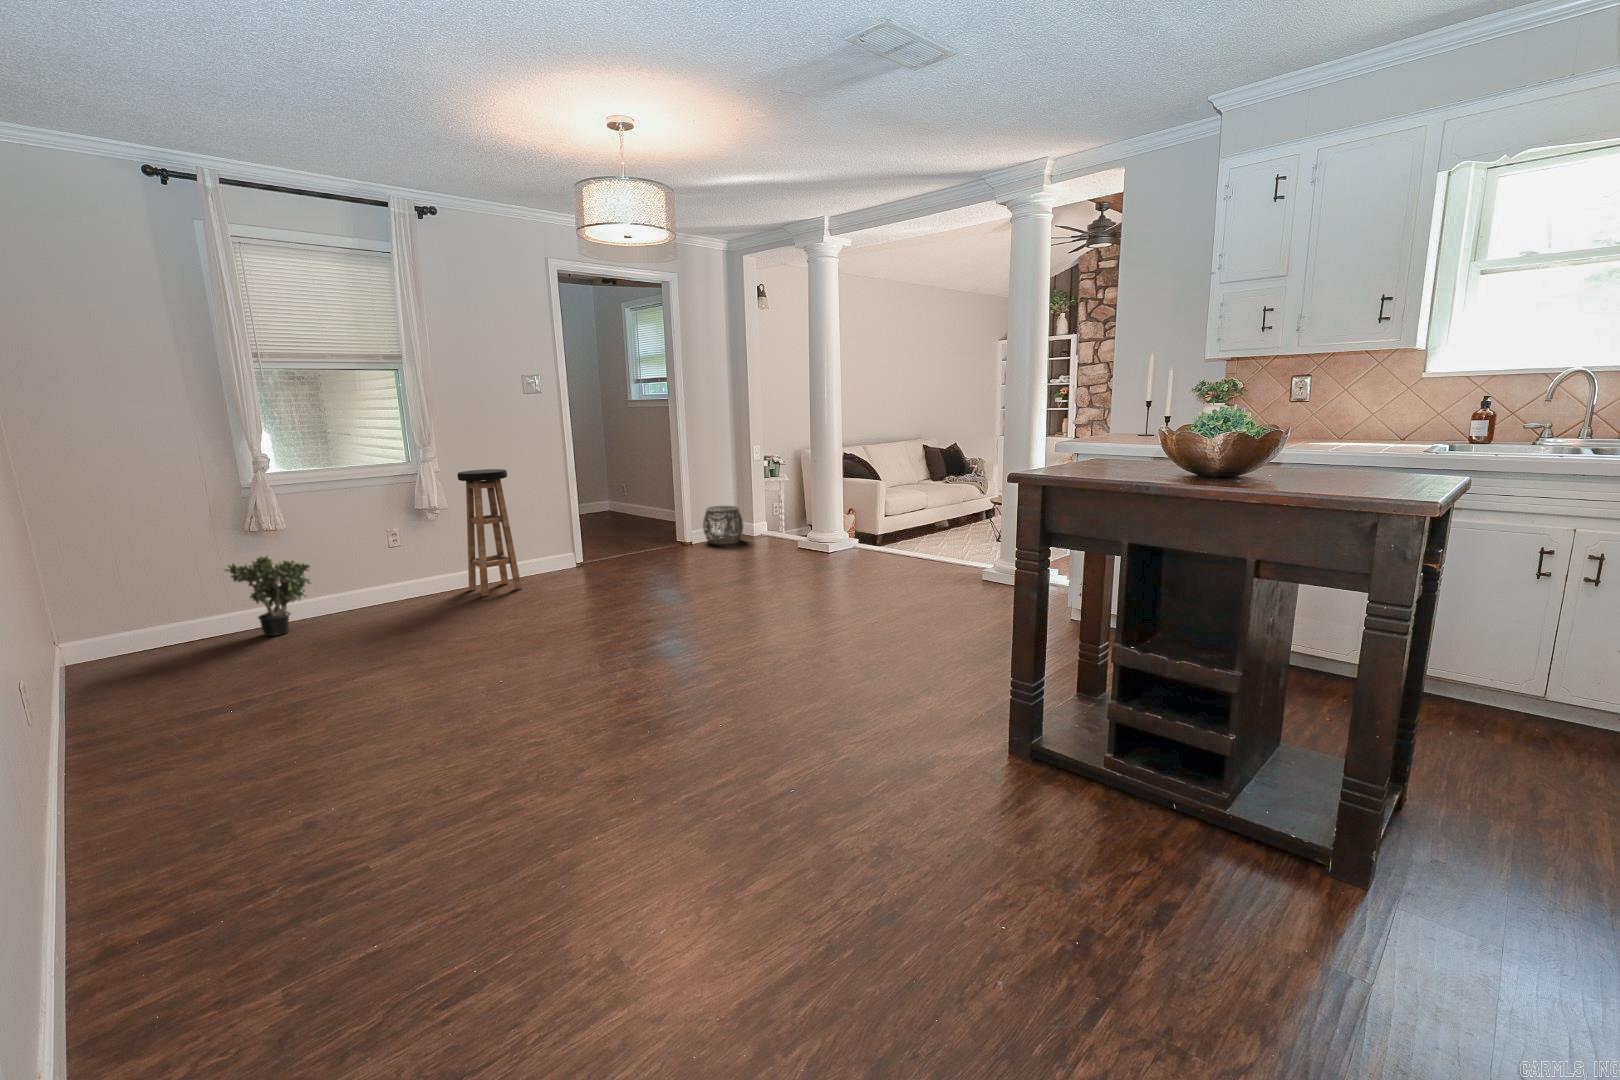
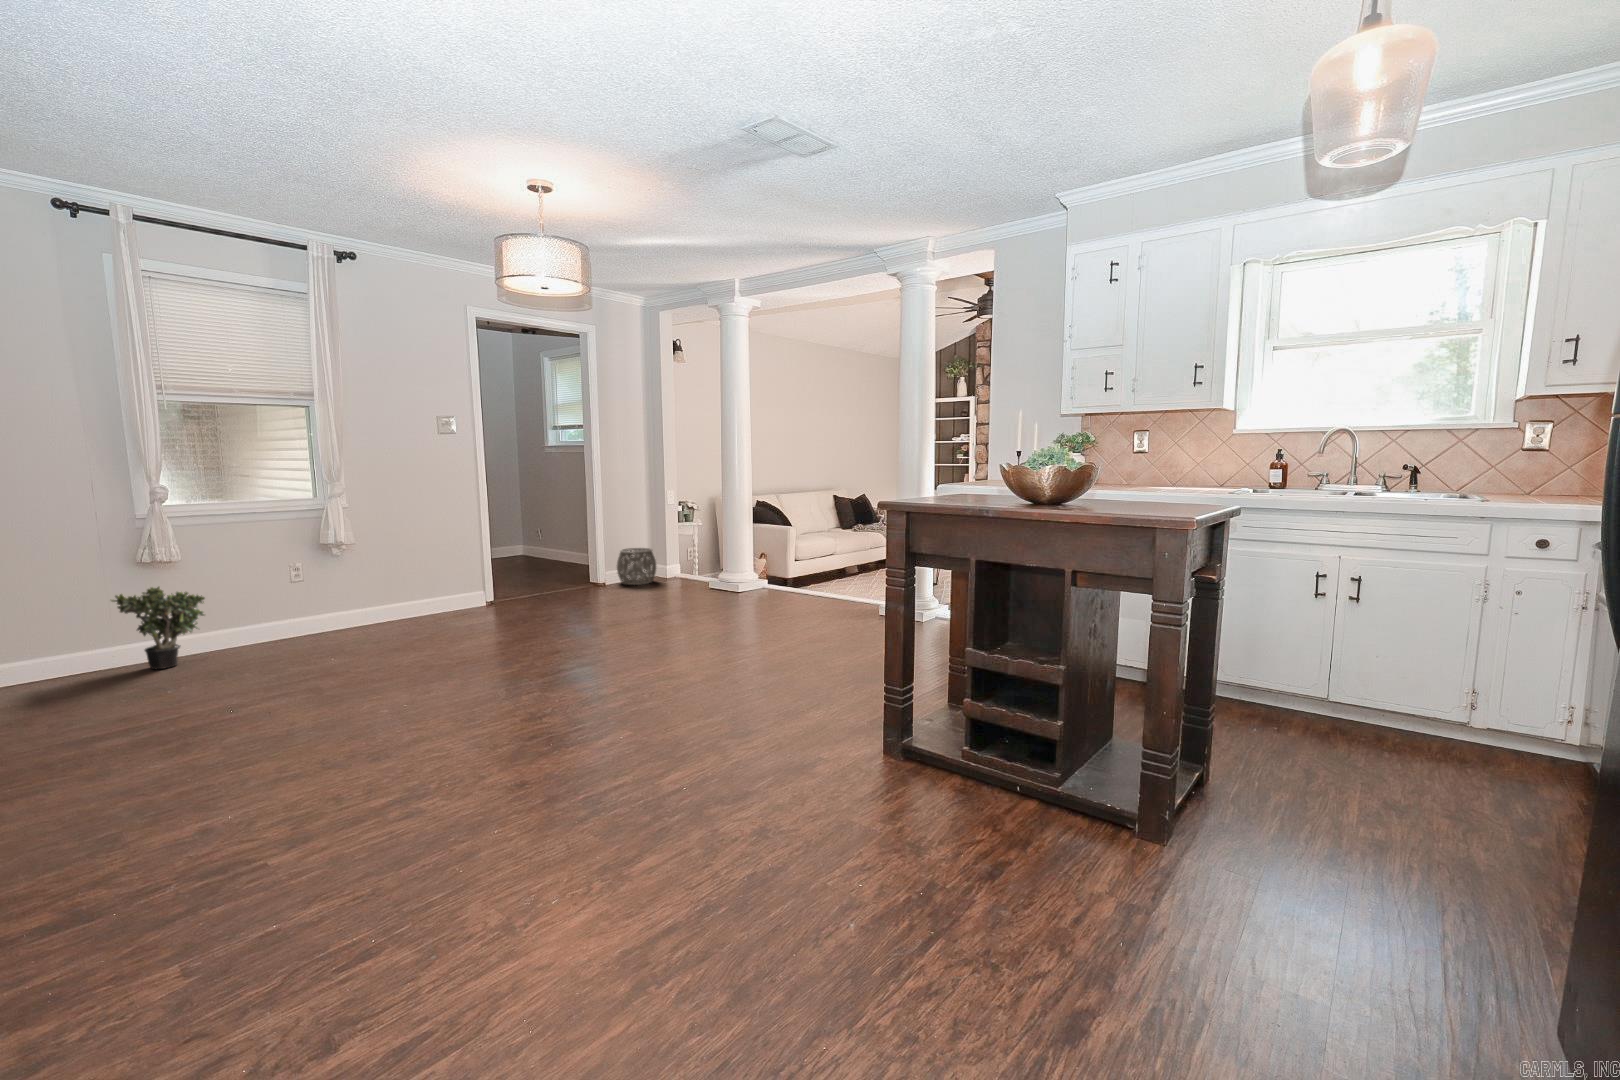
bar stool: present [457,469,522,596] -> none [367,506,429,632]

